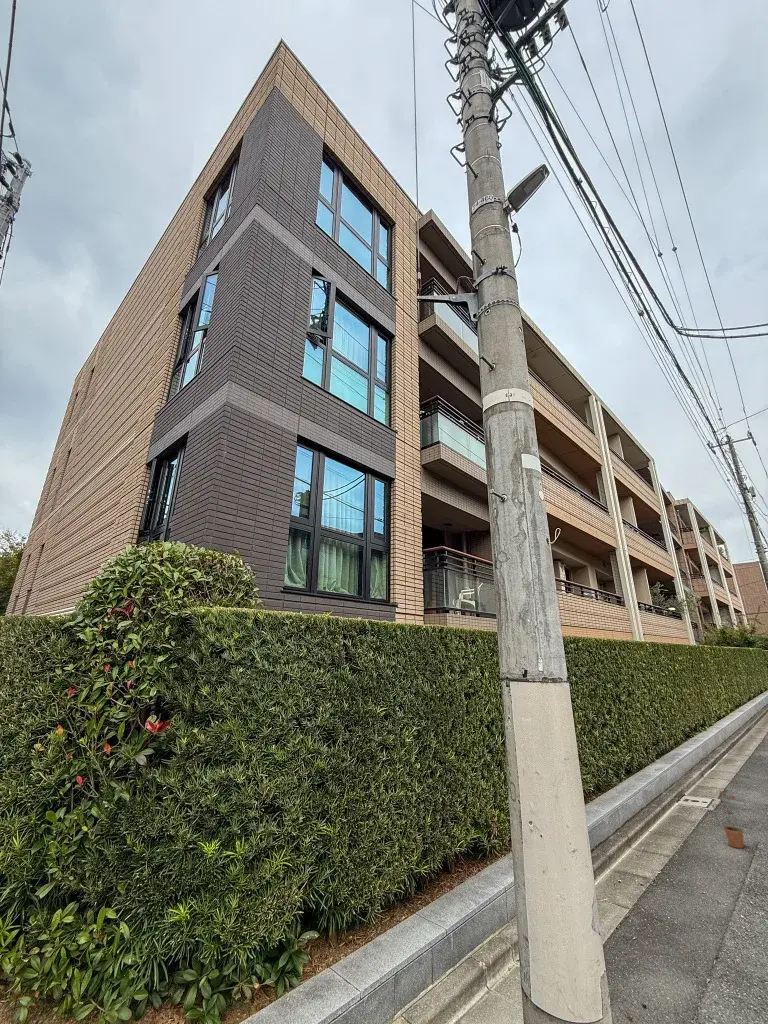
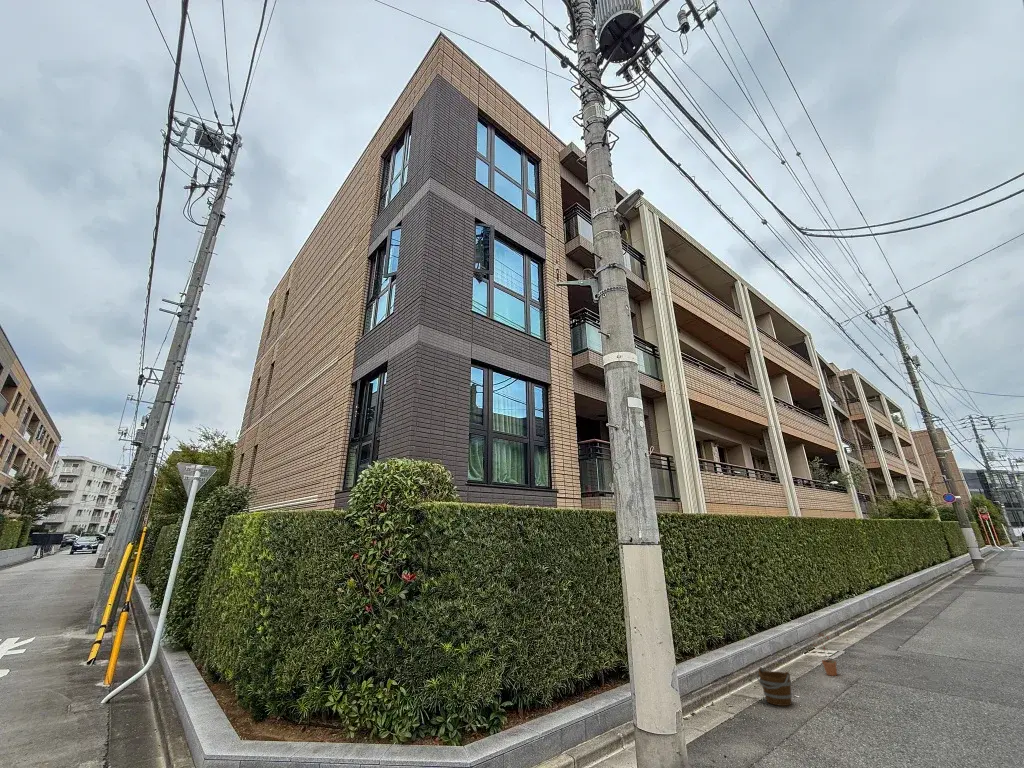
bucket: none [662,848,713,908] -> present [757,667,792,706]

